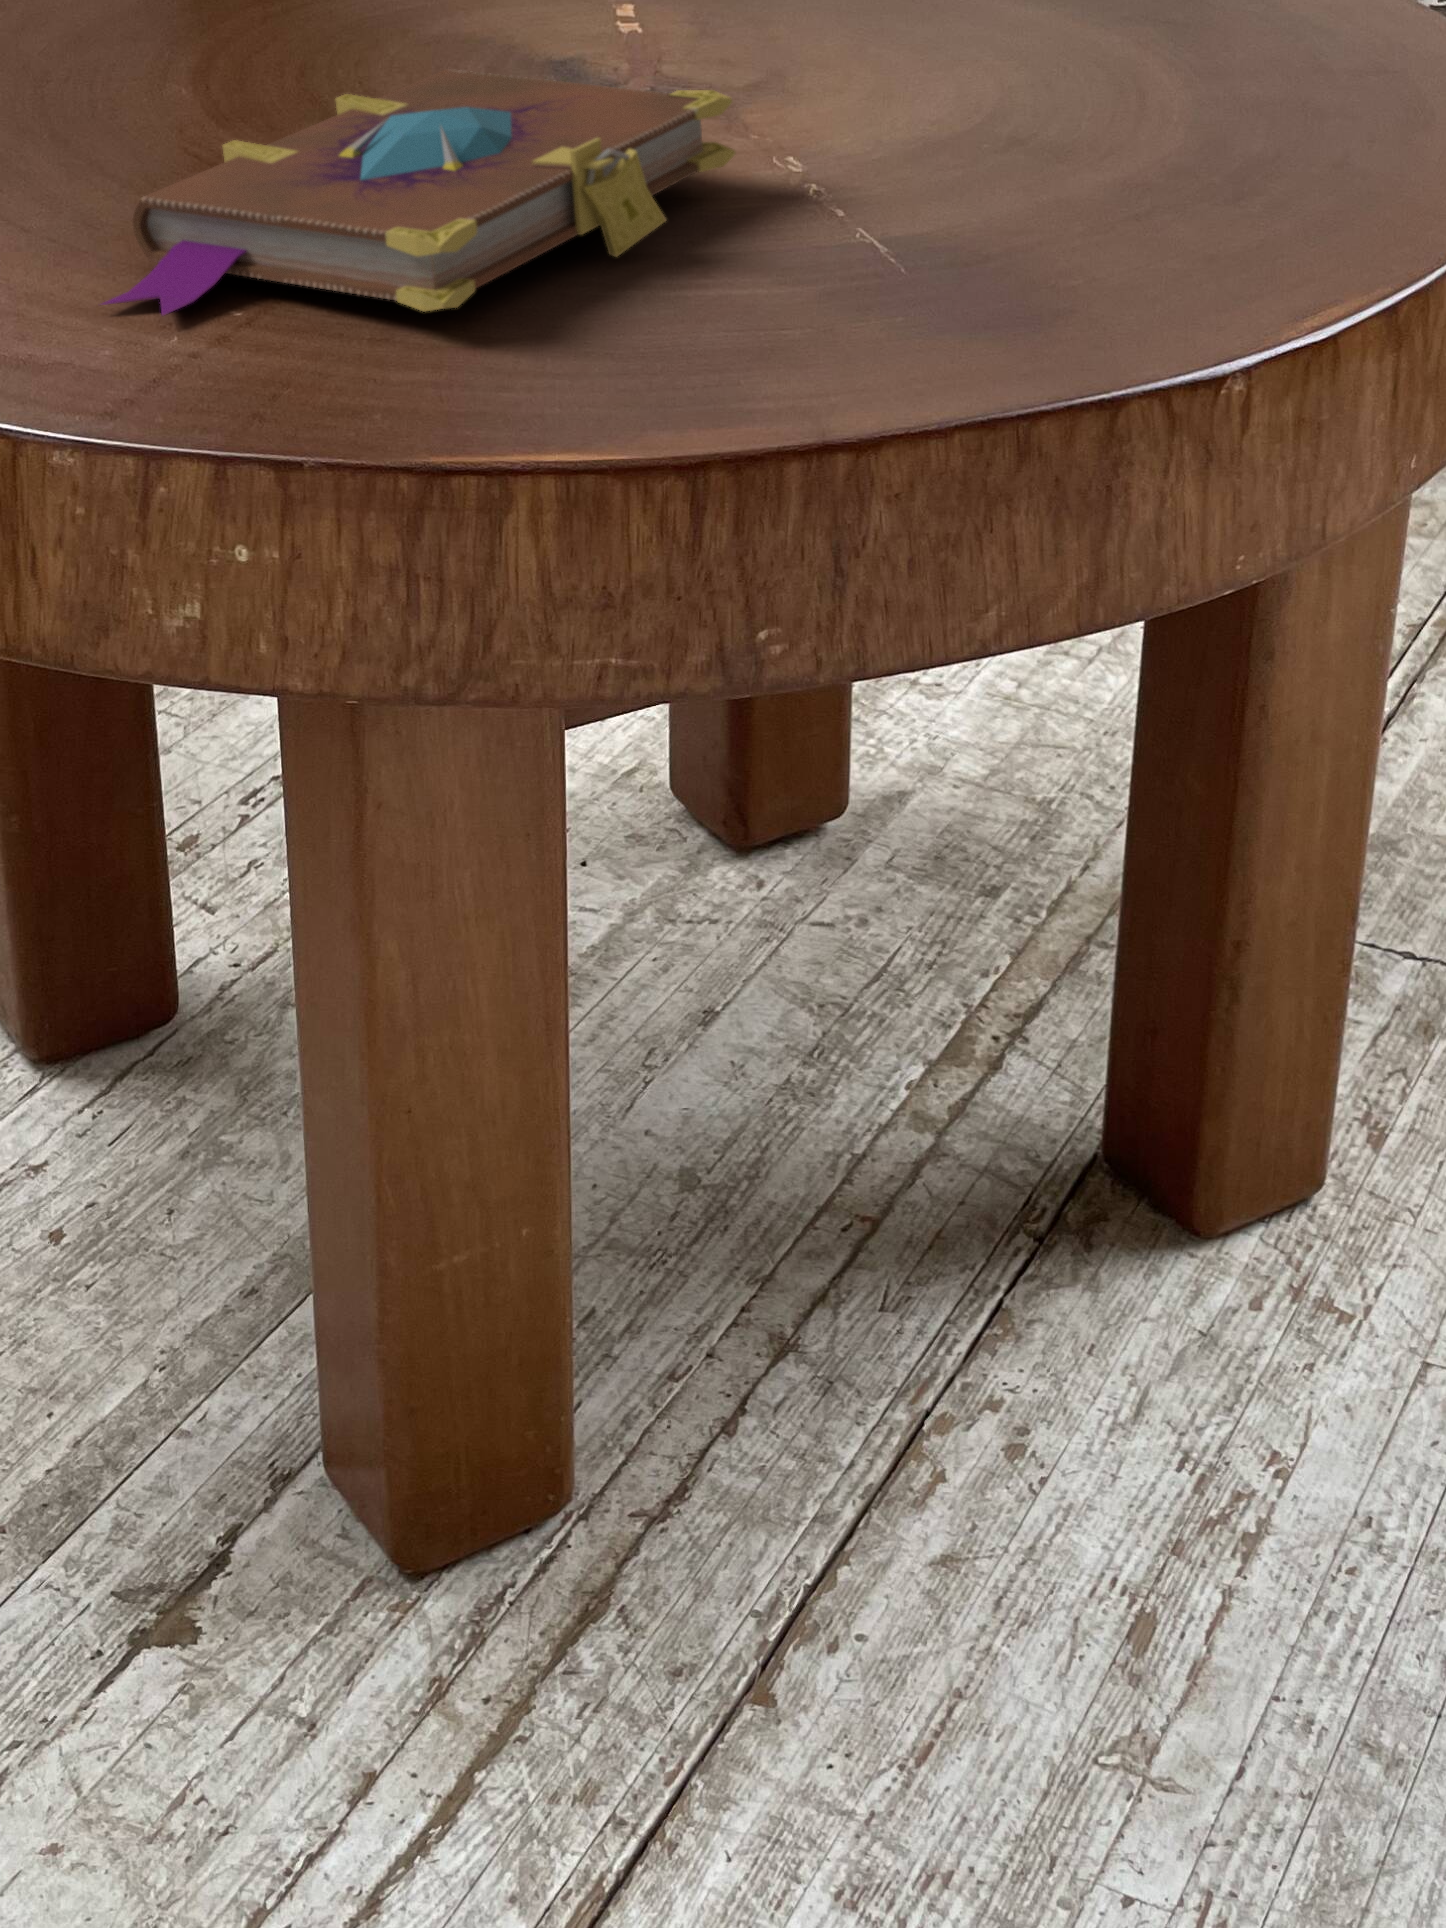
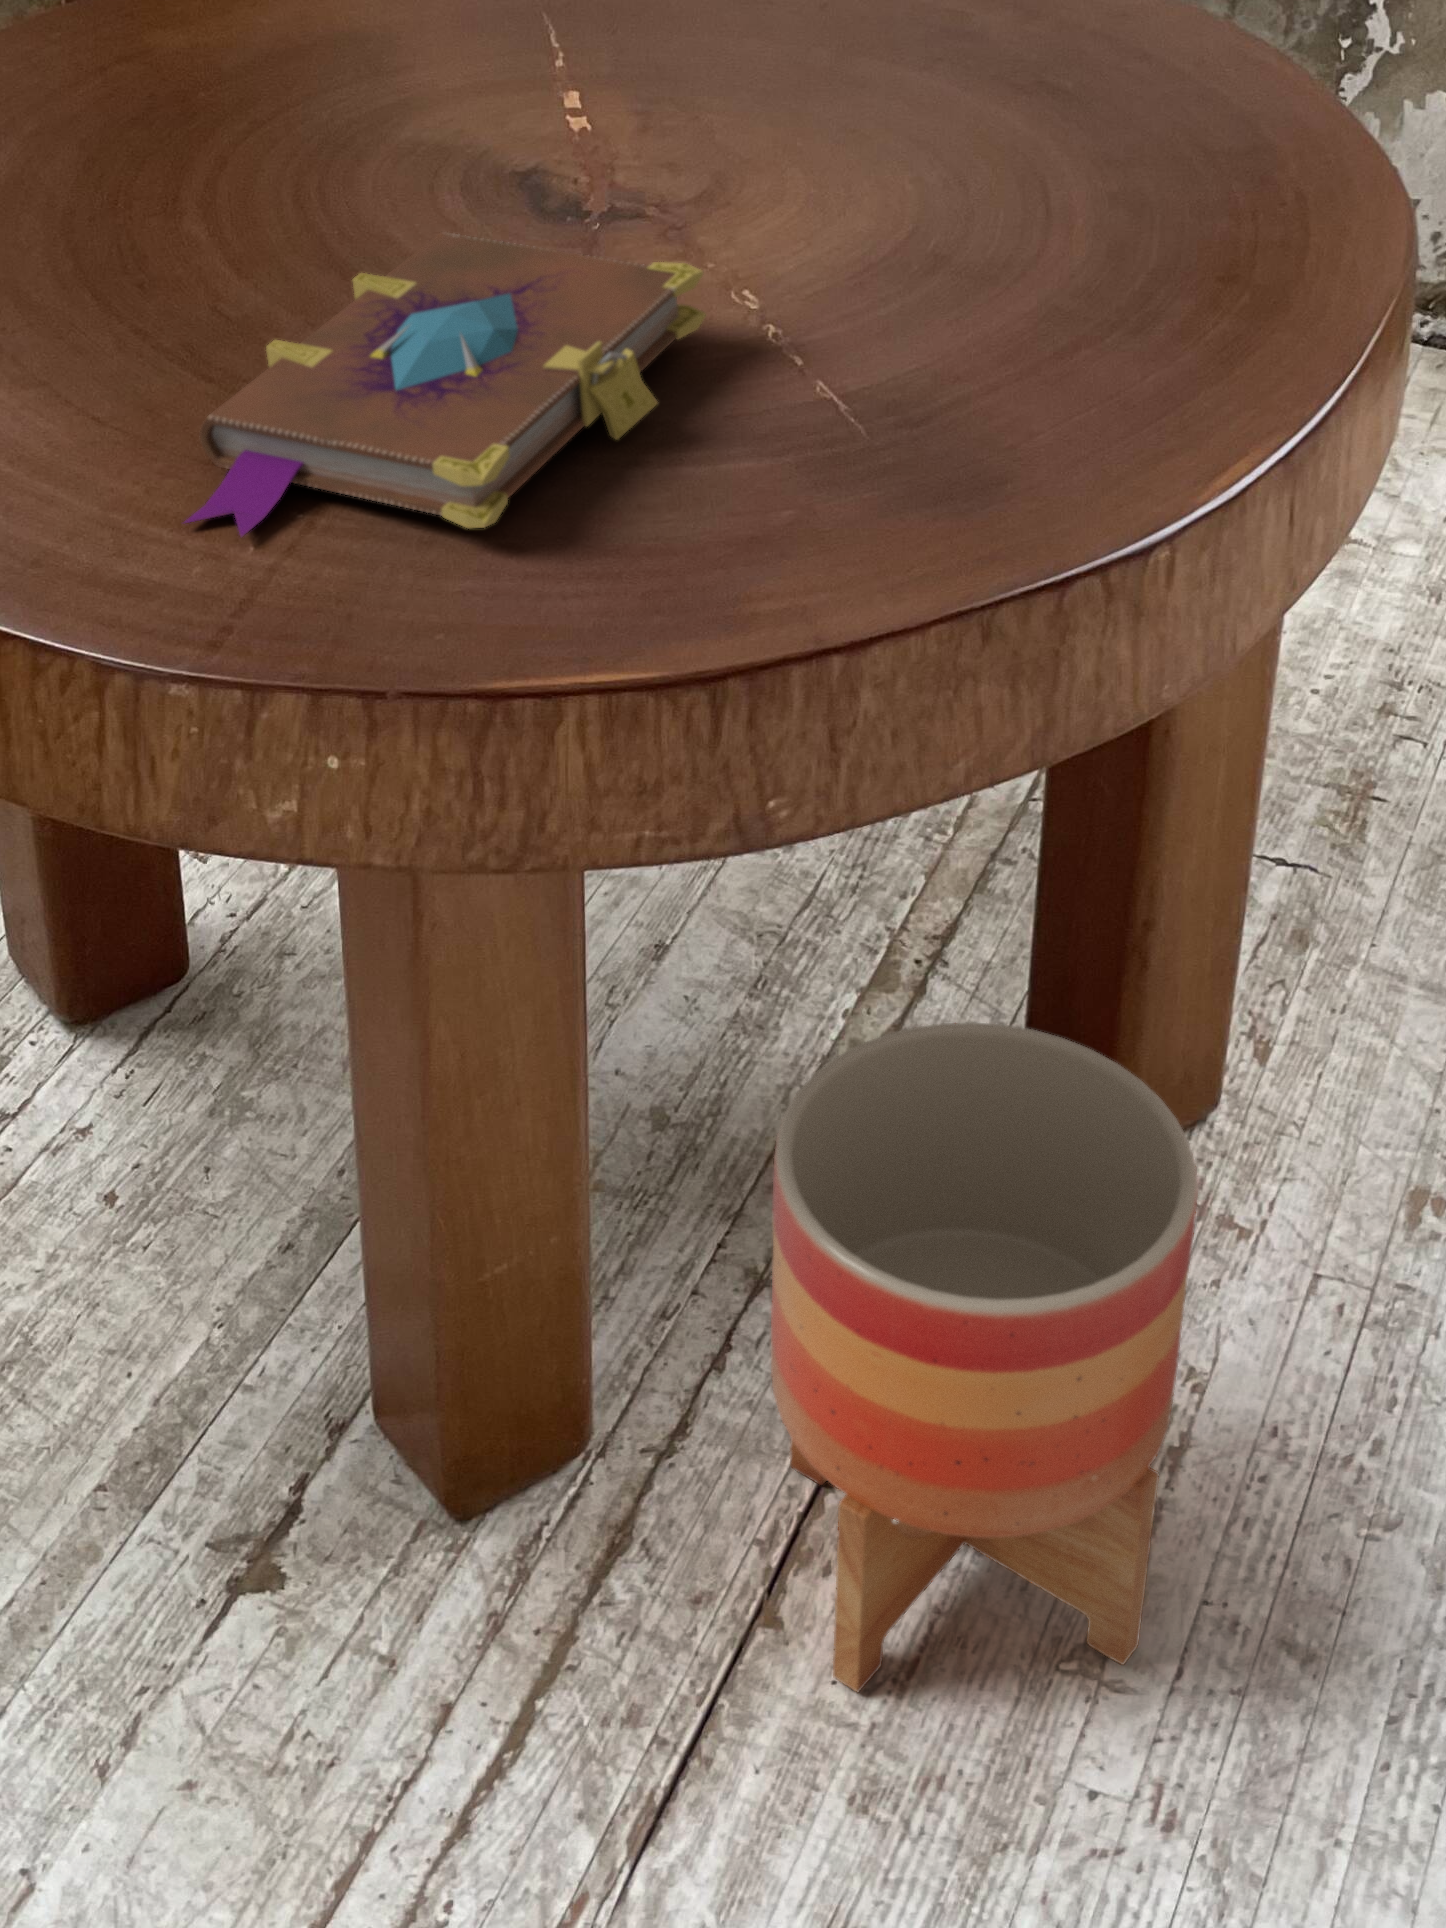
planter: none [771,989,1265,1776] -> present [771,1022,1198,1692]

